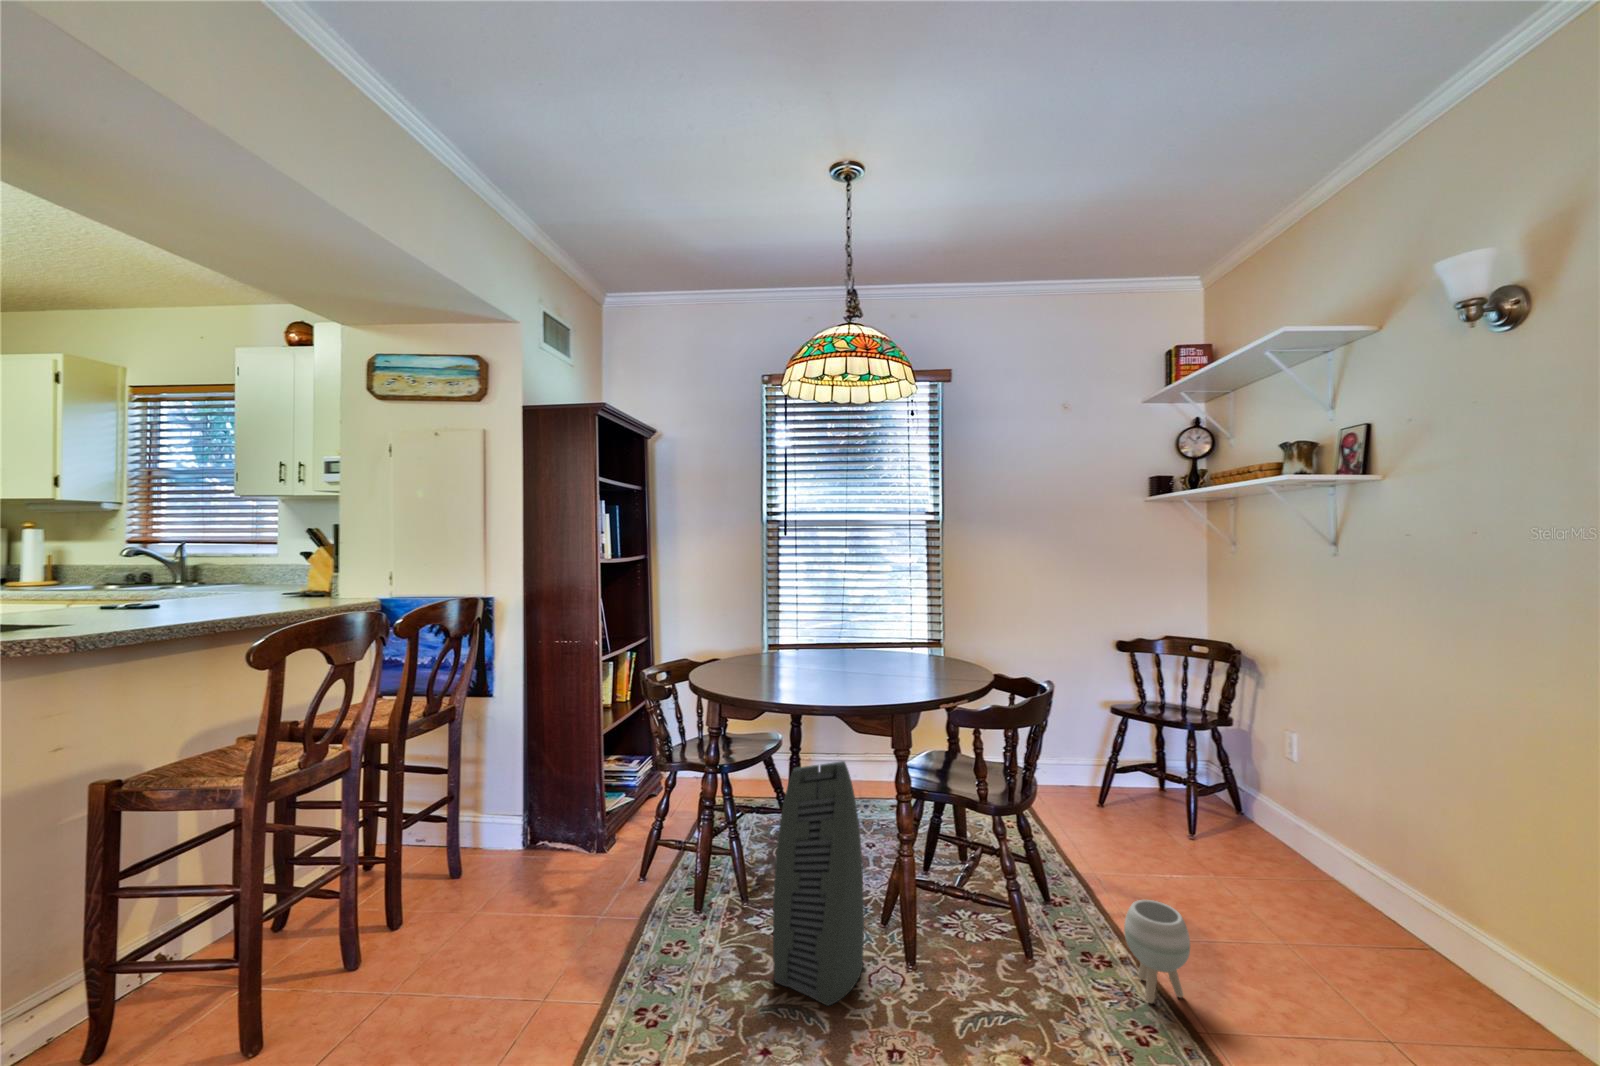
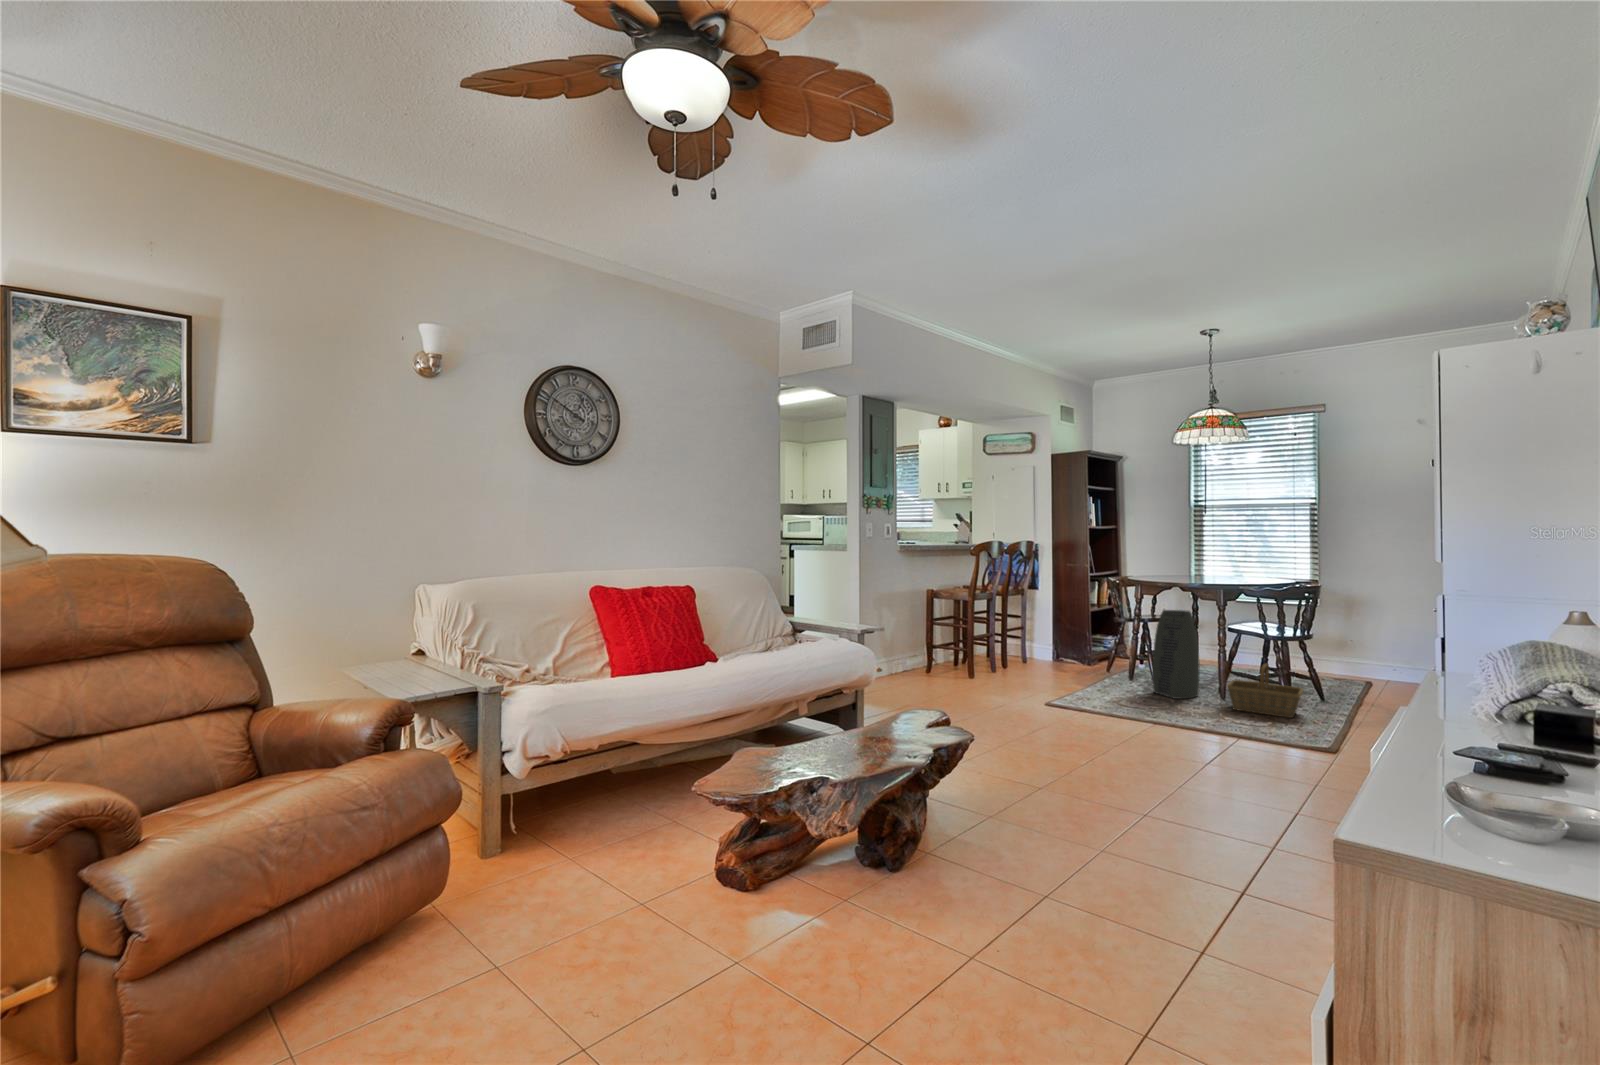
basket: none [942,877,1112,1026] -> present [1227,664,1303,718]
planter: present [1124,900,1190,1003] -> none [1323,682,1356,723]

